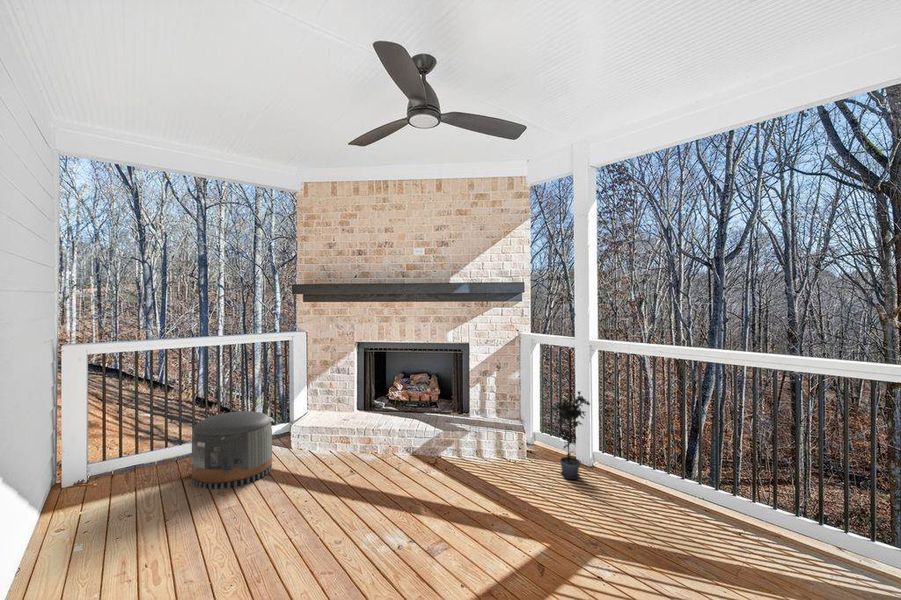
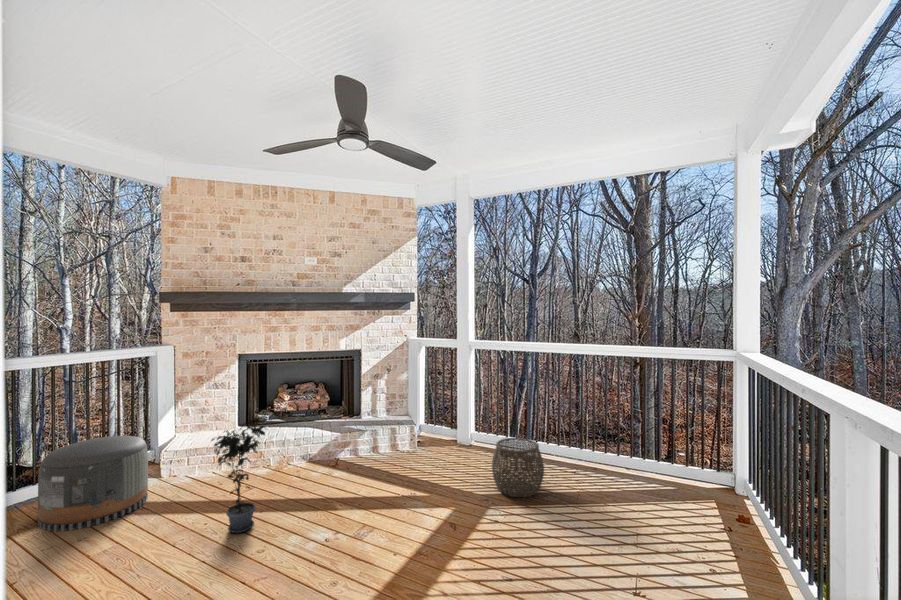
potted plant: present [554,392,590,479] -> present [211,419,266,533]
woven basket: none [600,465,672,545] -> present [492,438,544,497]

